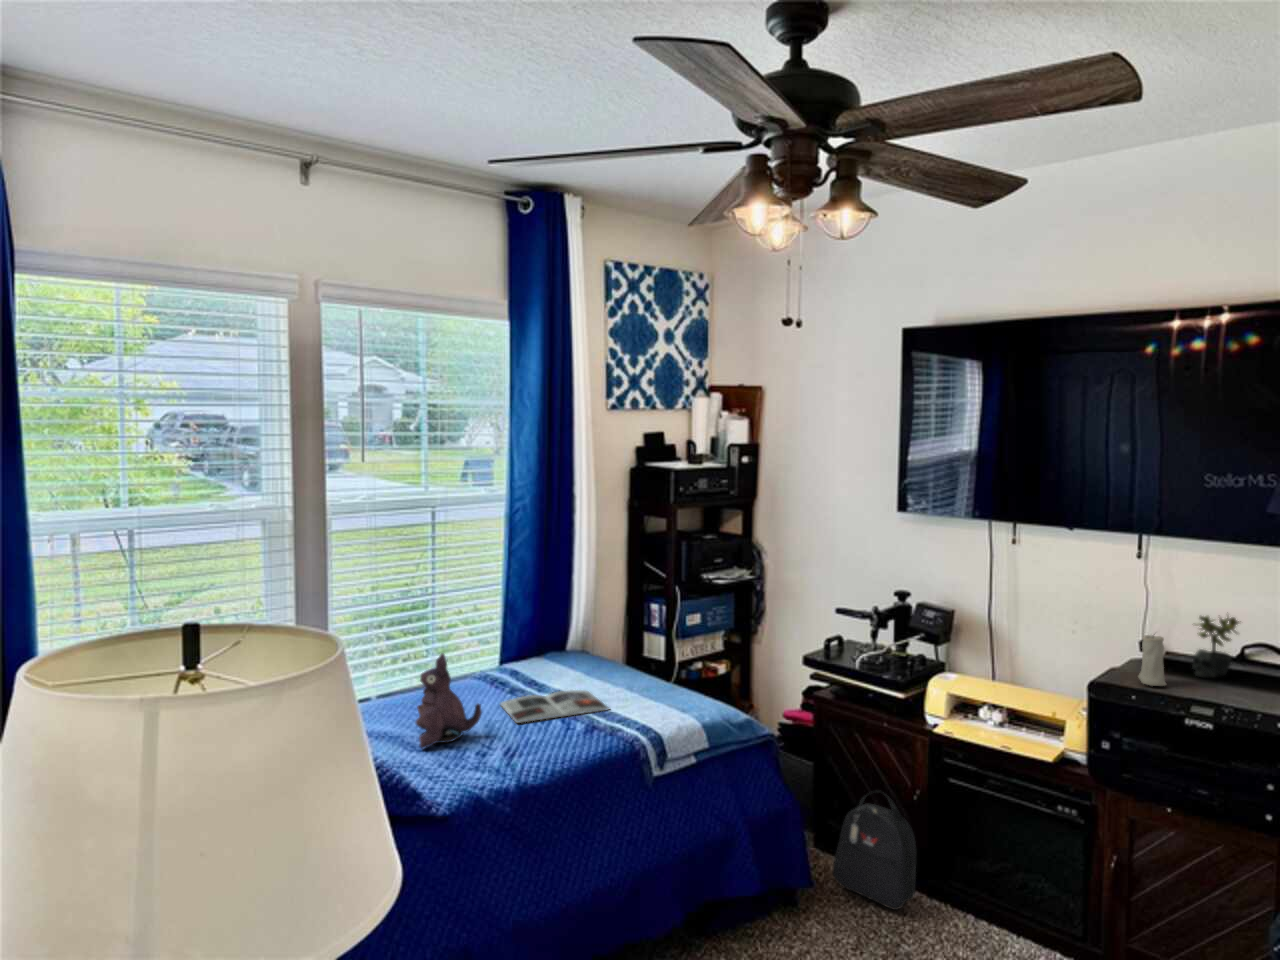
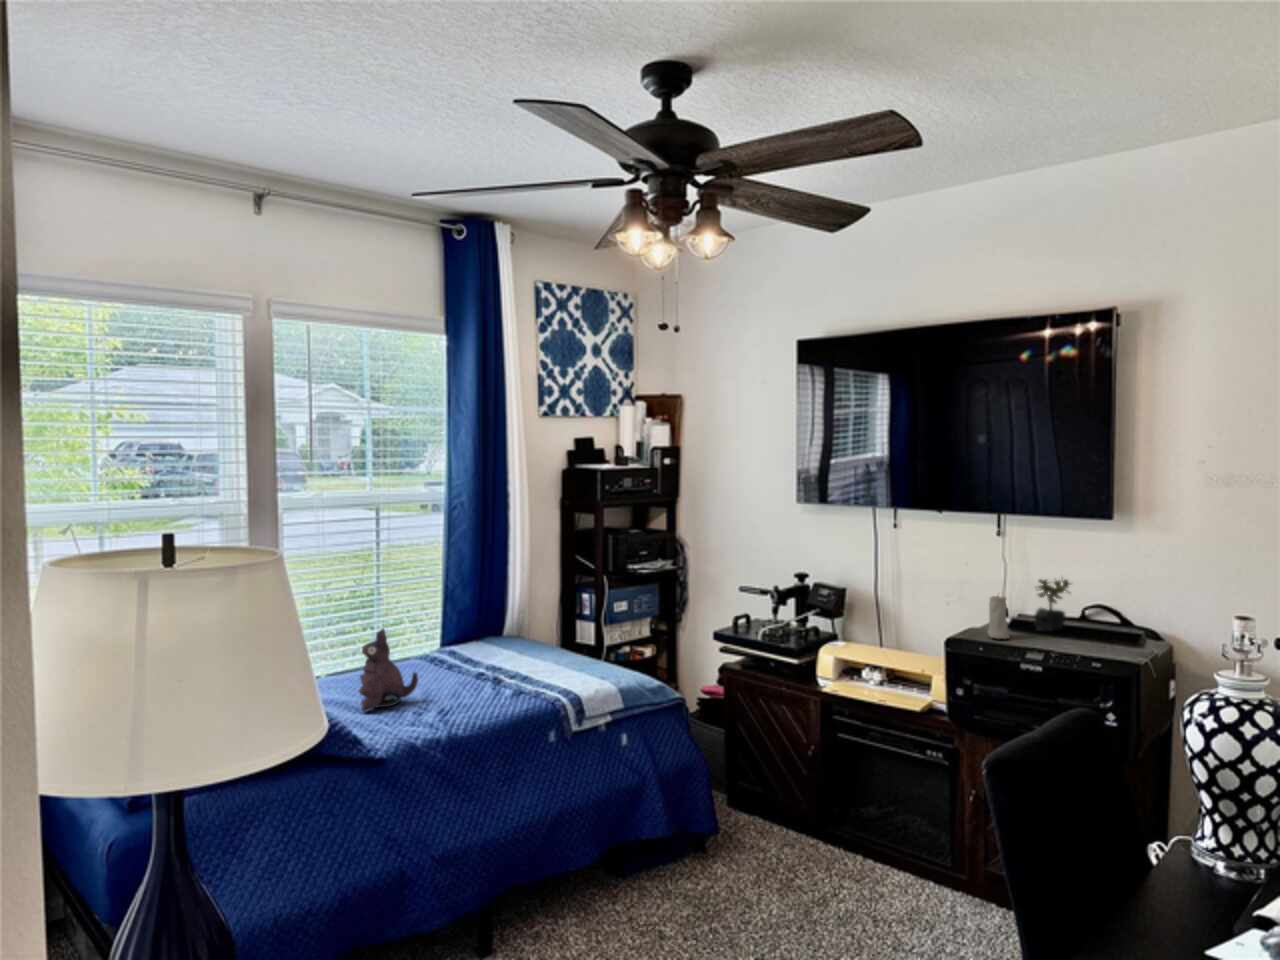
magazine: present [501,690,609,723] -> none [437,665,537,691]
backpack: present [833,790,916,910] -> none [739,746,810,851]

